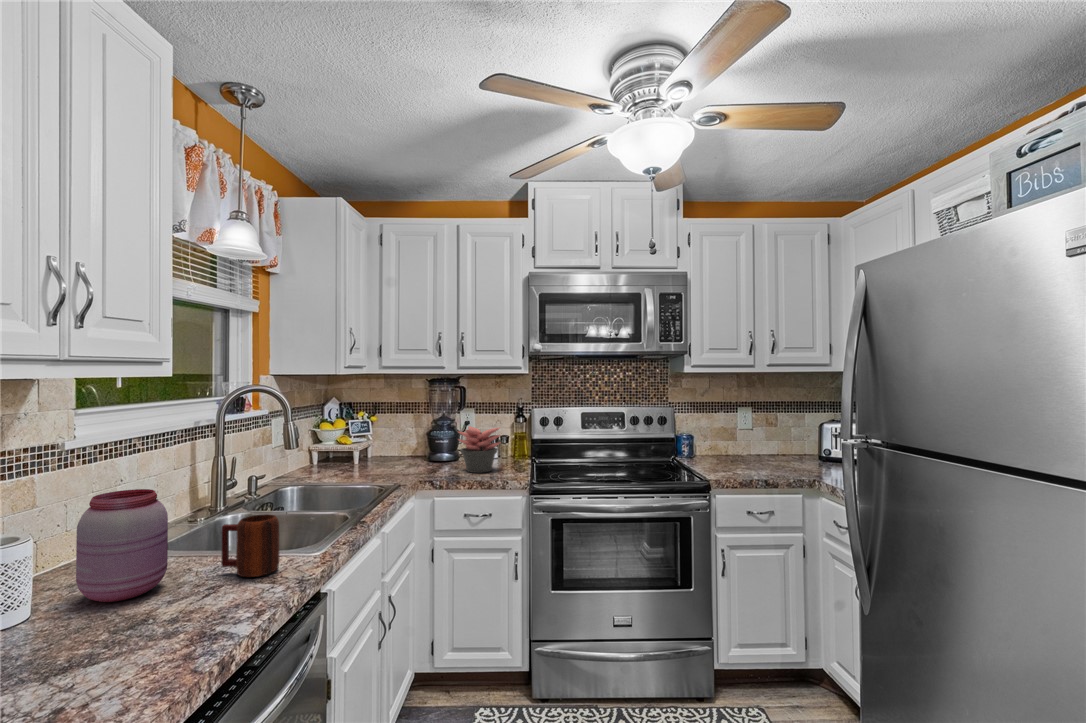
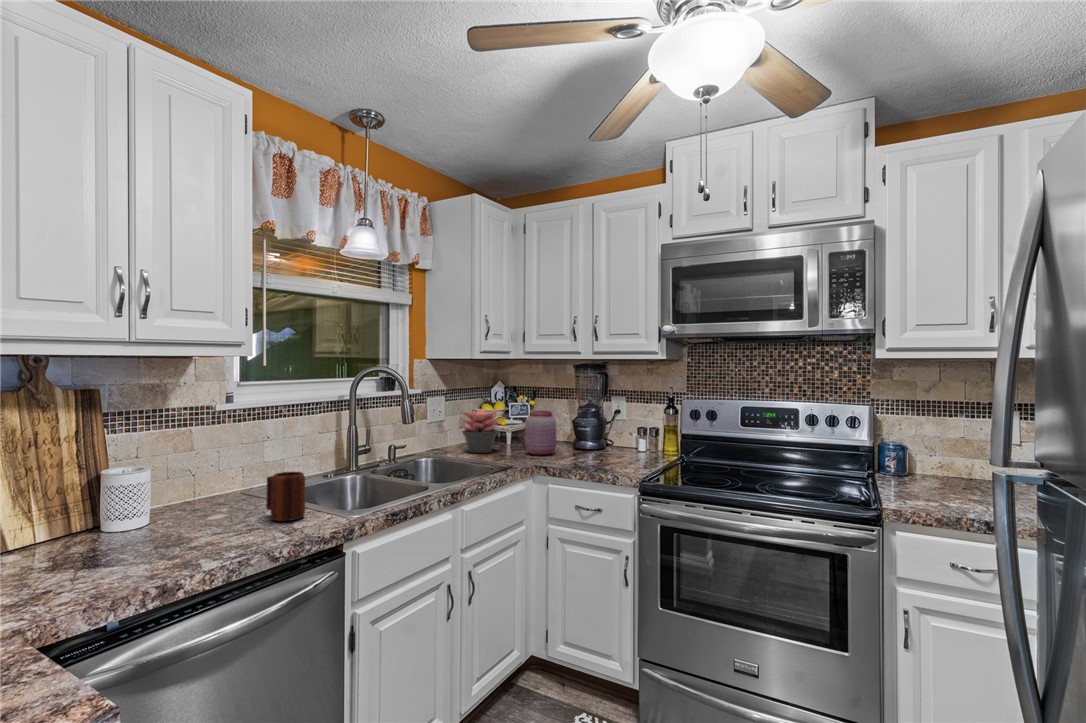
succulent plant: present [458,426,500,473] -> present [461,409,499,453]
jar: present [76,489,168,602] -> present [525,411,556,455]

